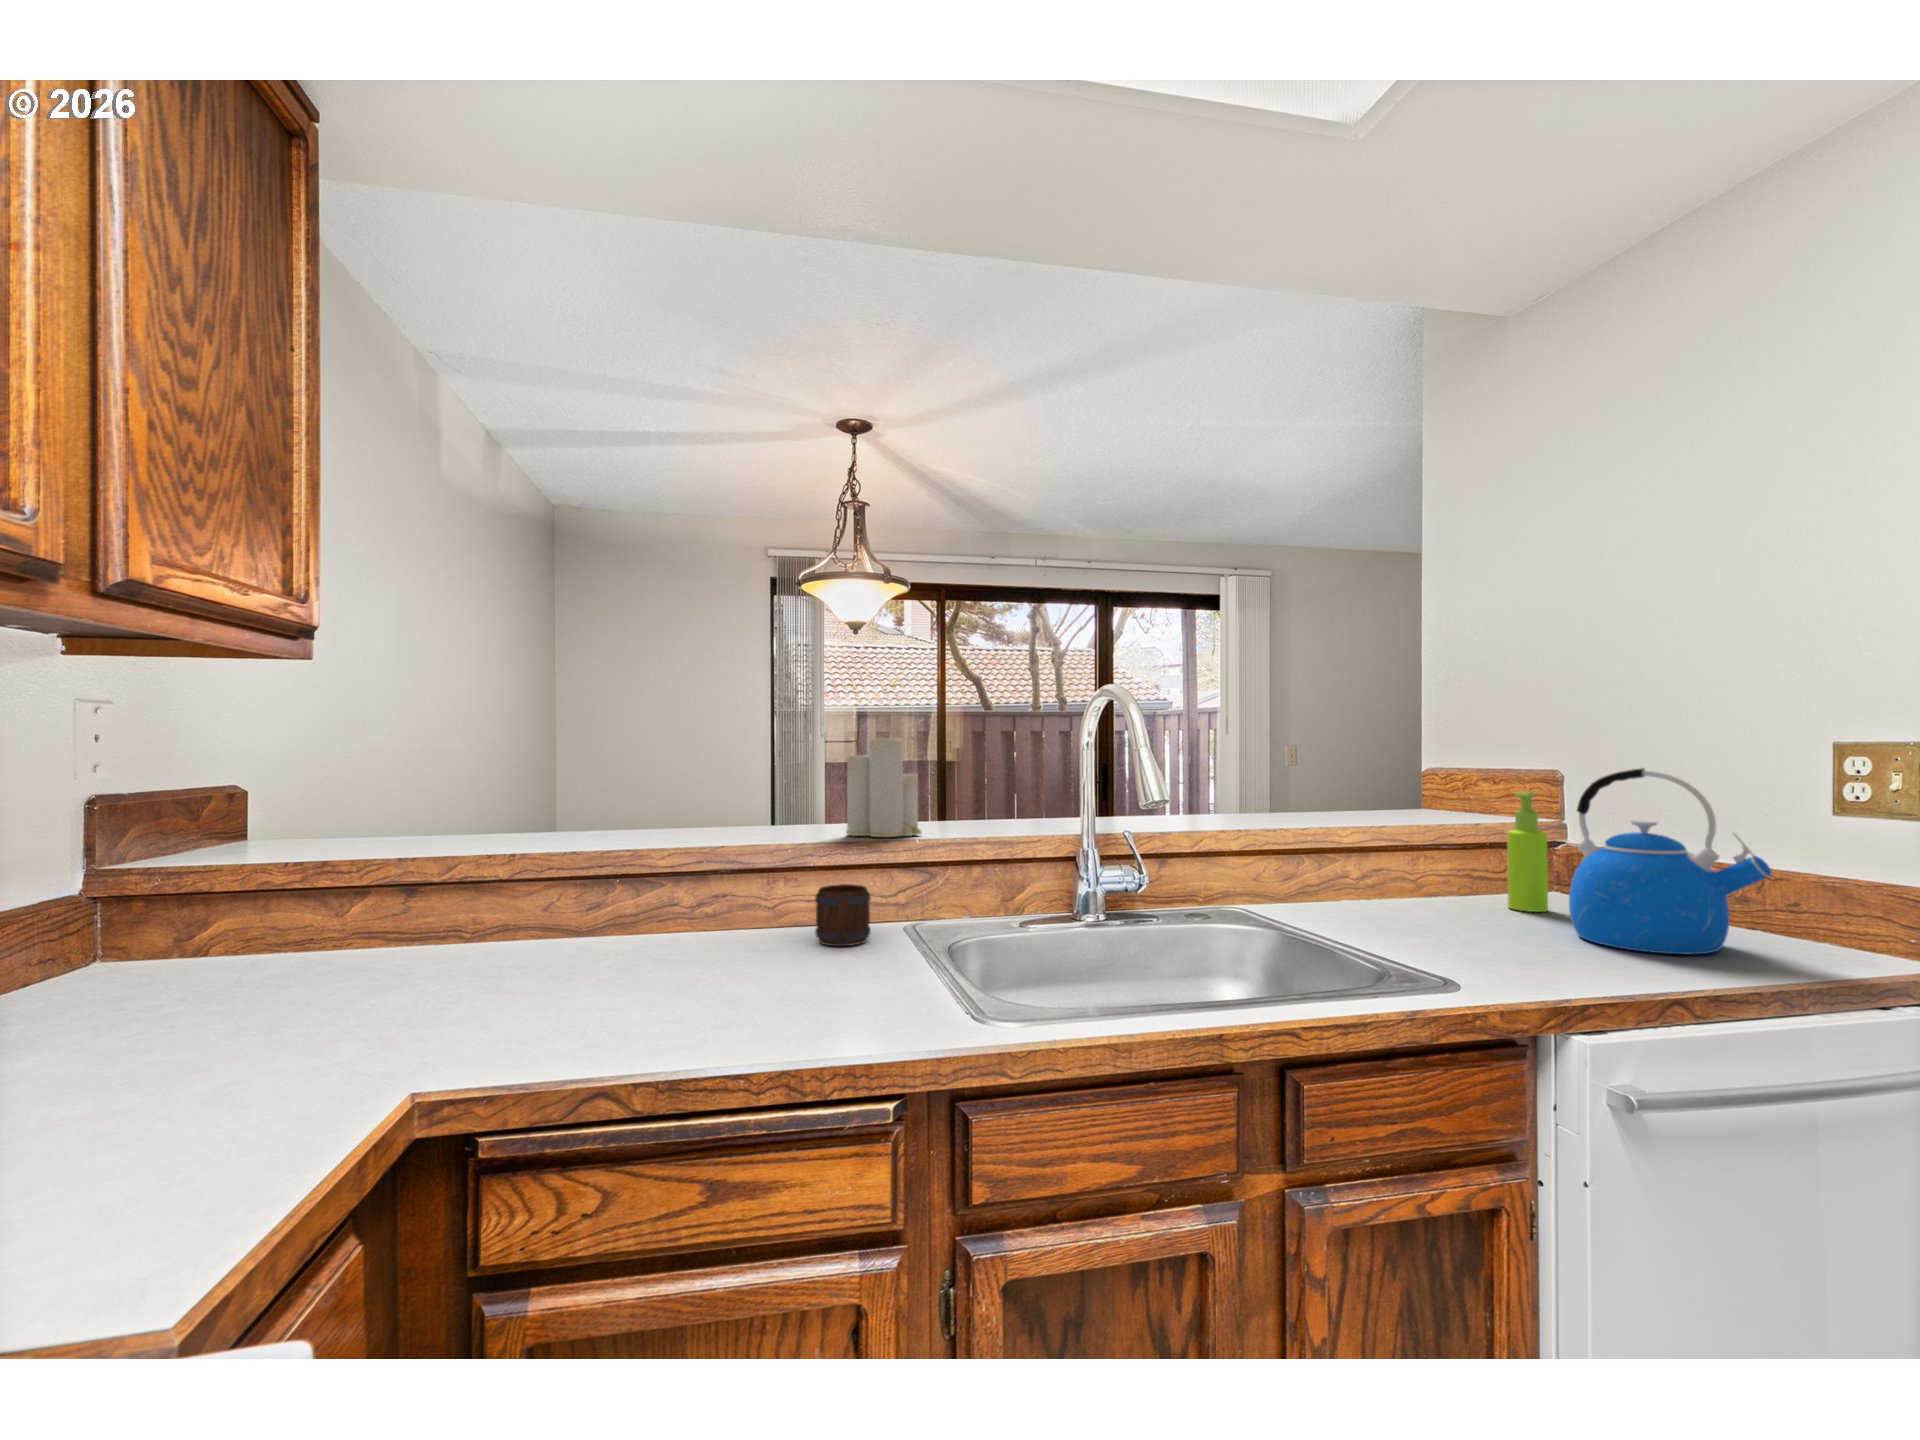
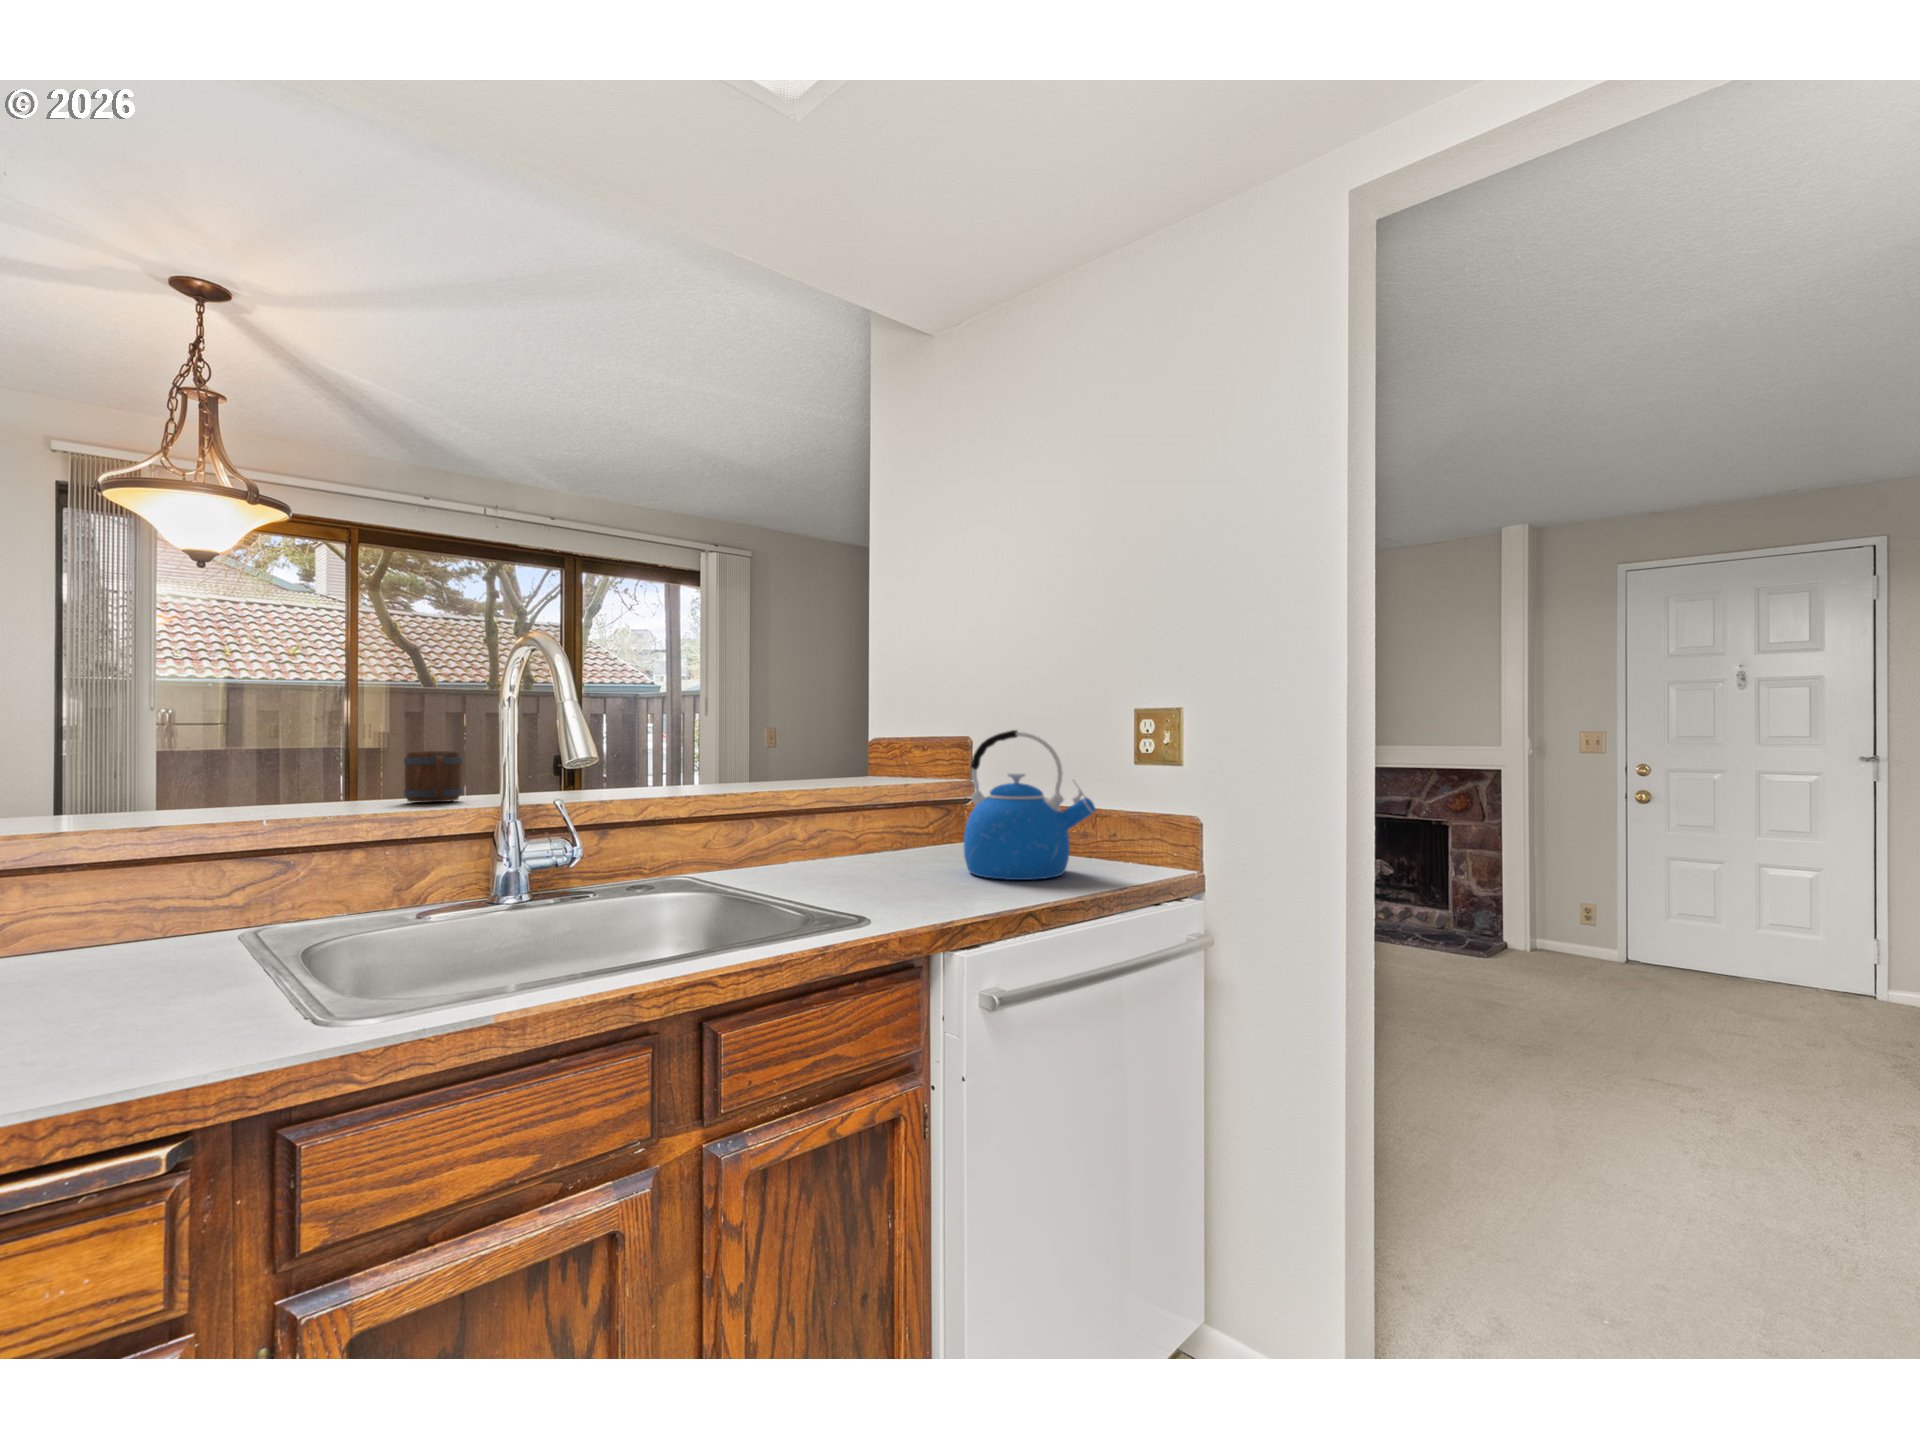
candle: present [846,738,922,837] -> none [158,675,282,817]
soap dispenser: present [1507,792,1548,912] -> none [921,754,951,857]
mug: present [815,884,871,946] -> present [404,751,462,803]

